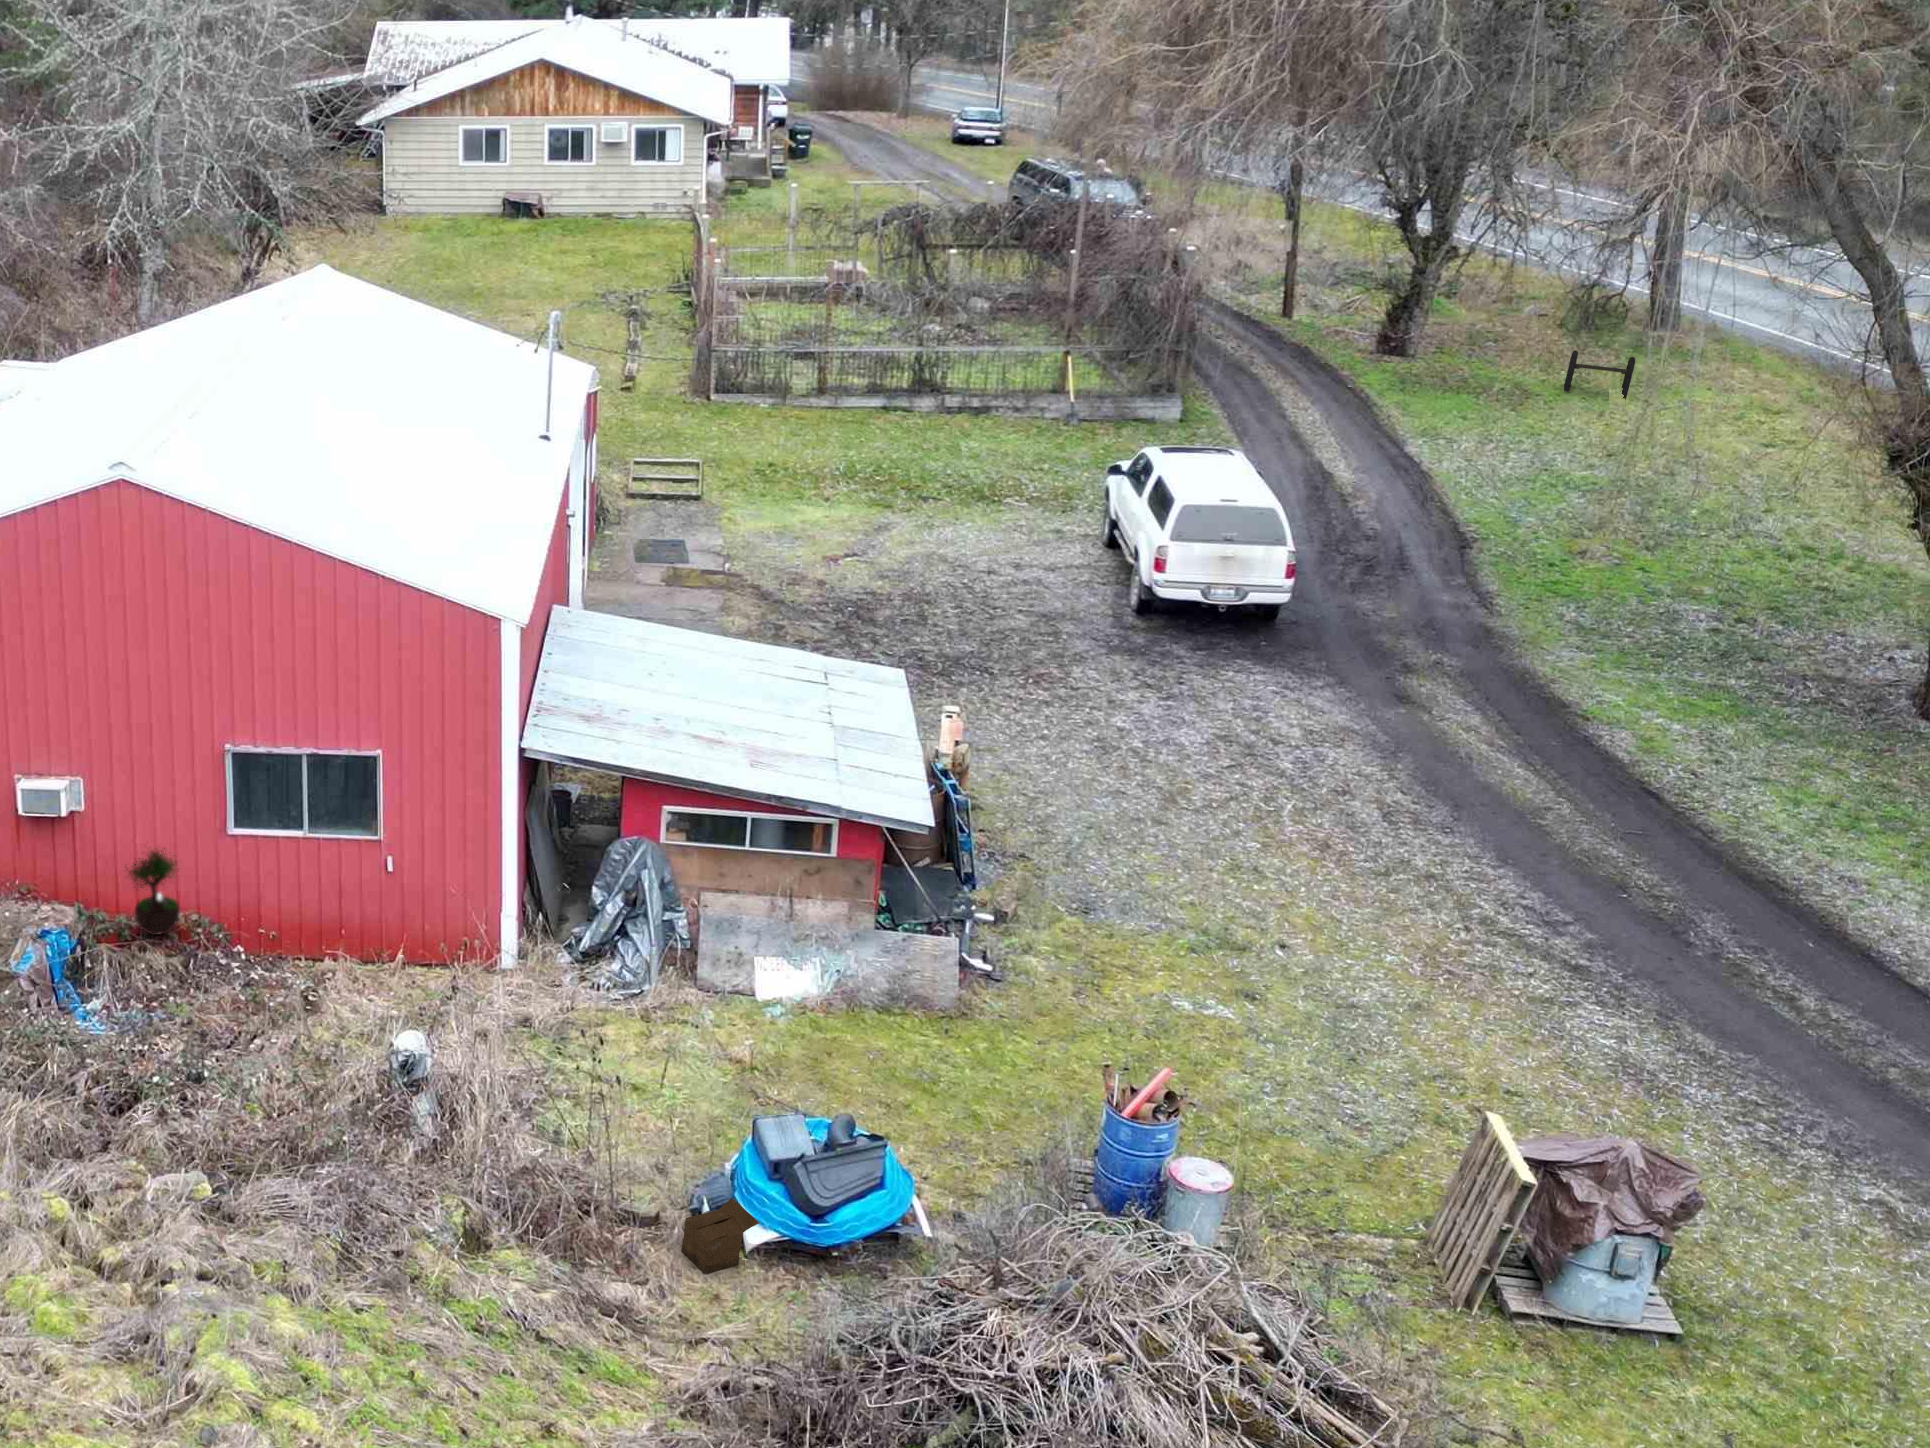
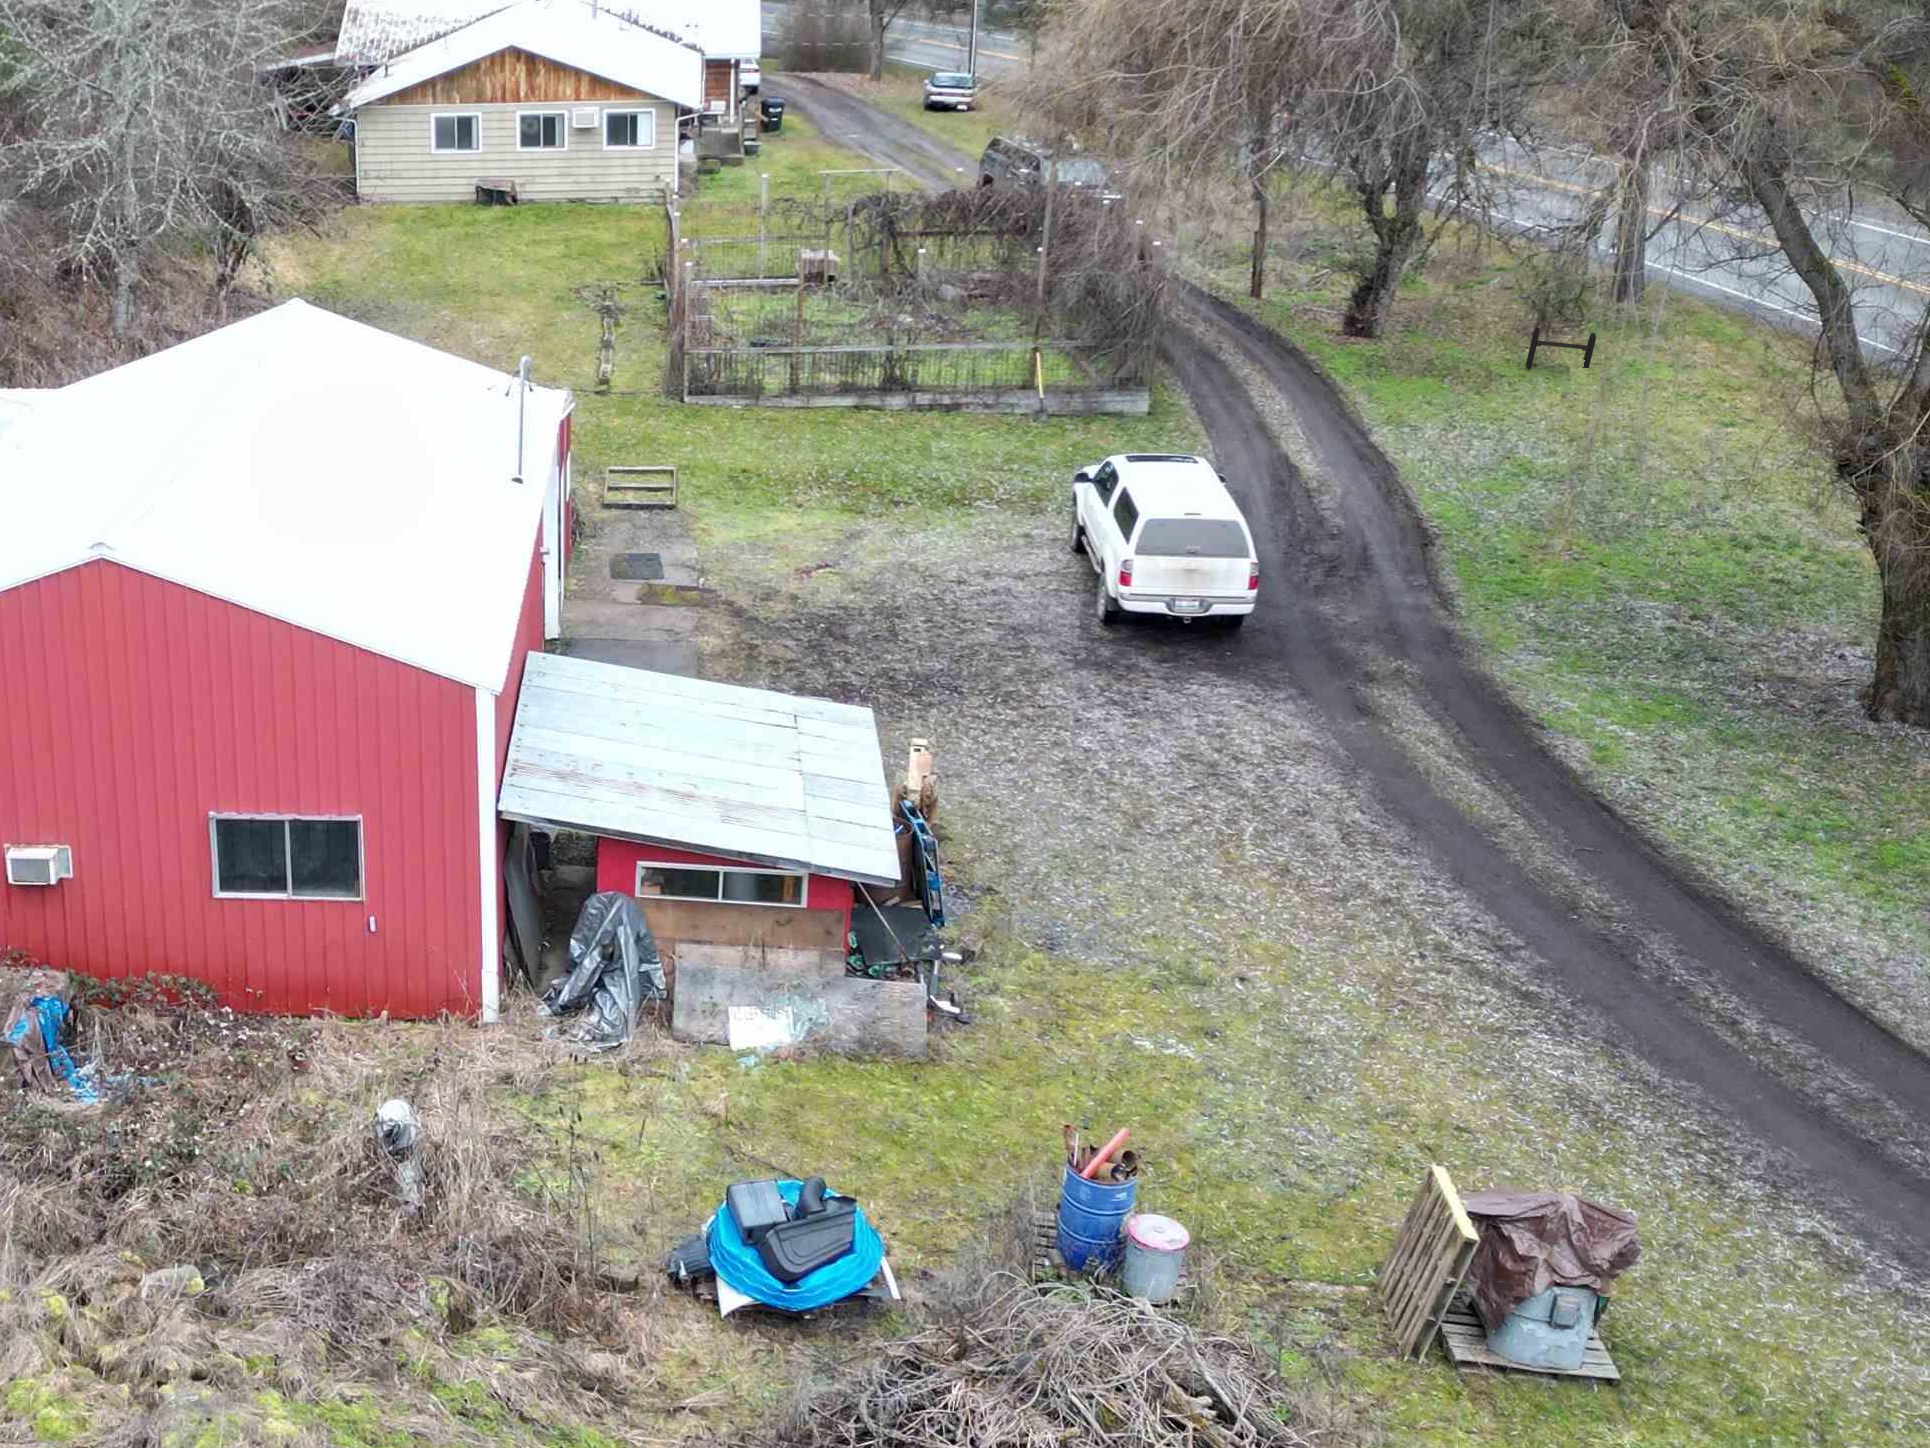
potted tree: present [125,847,180,935] -> none [114,907,173,996]
cardboard box: present [681,1198,759,1274] -> none [660,1264,735,1340]

